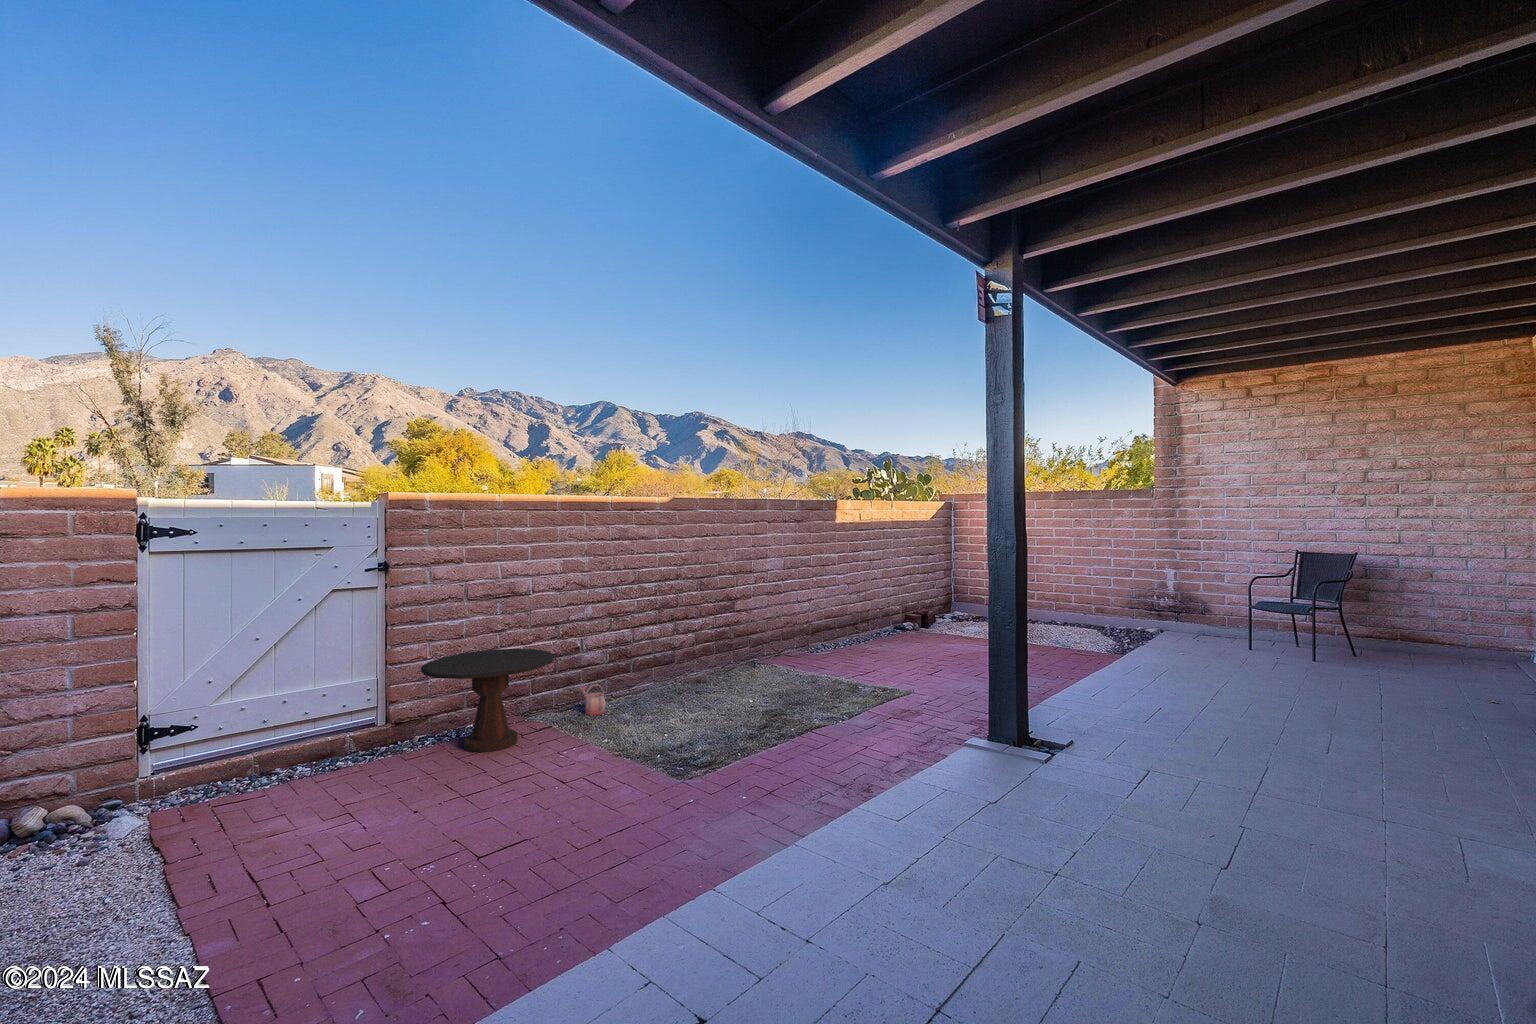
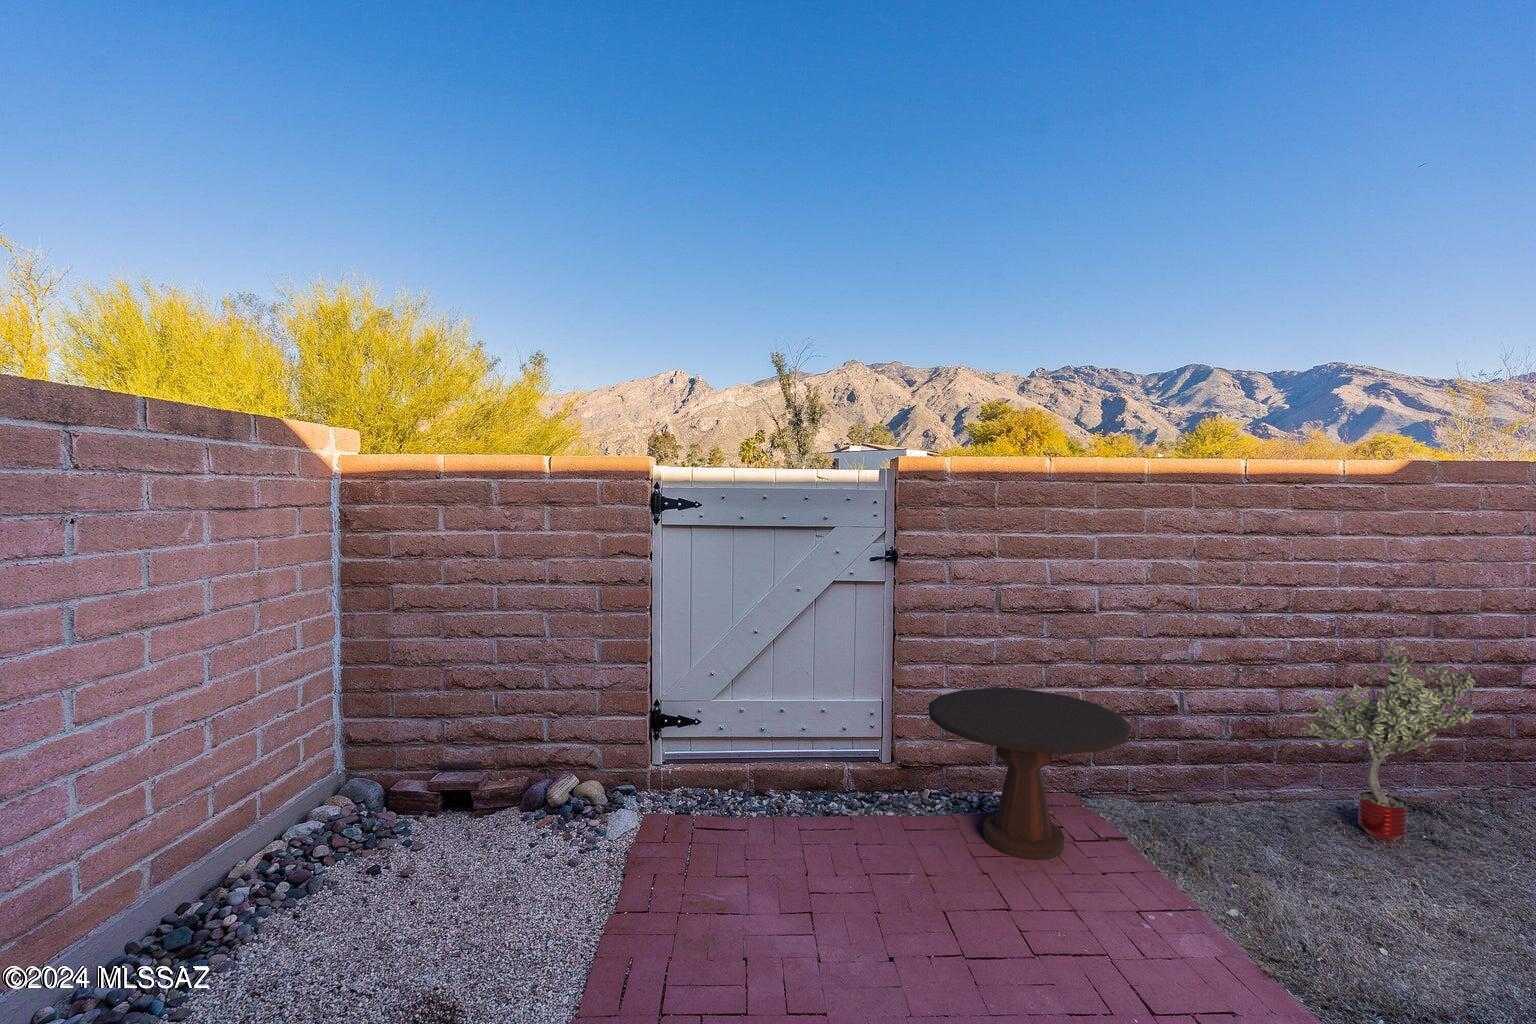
potted tree: none [641,593,713,697] -> present [1300,642,1476,841]
watering can: present [579,685,605,715] -> none [1173,773,1223,832]

